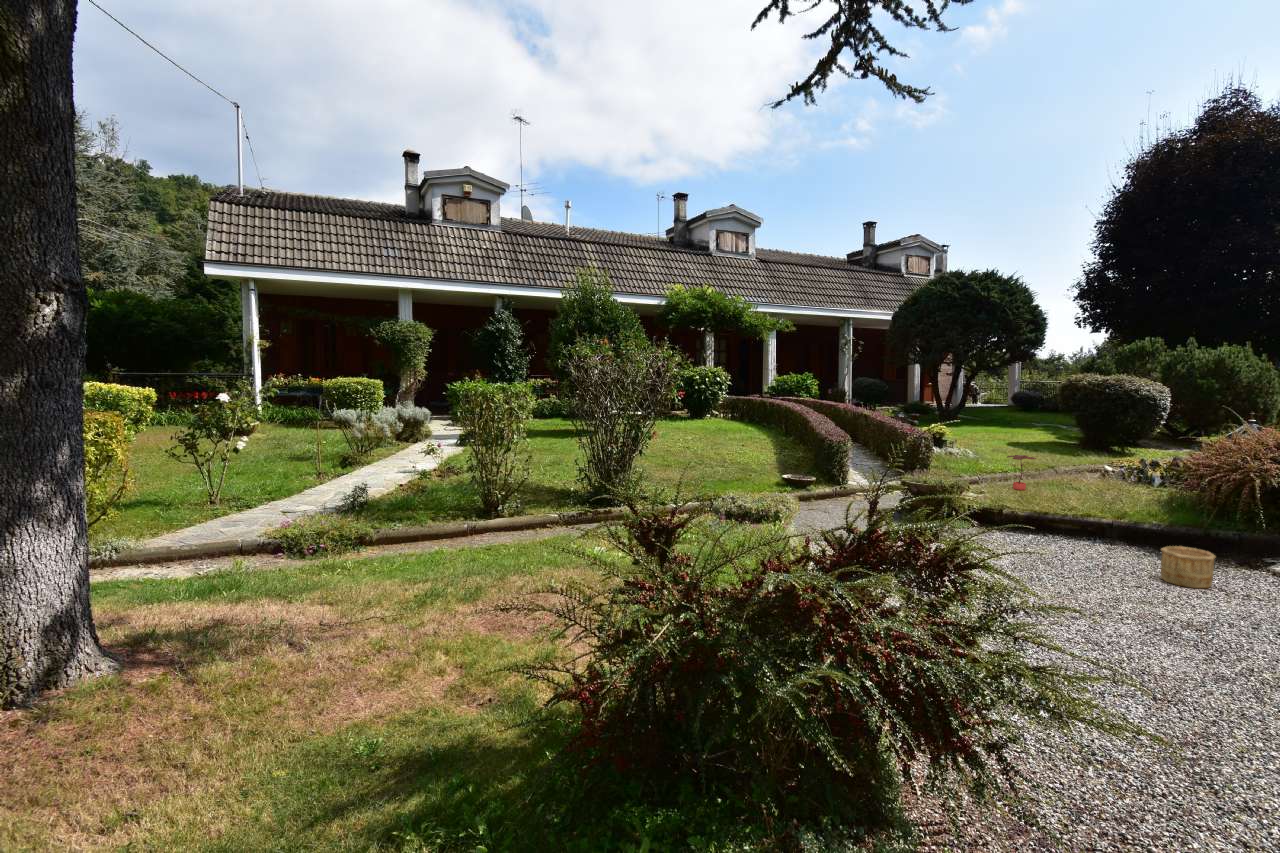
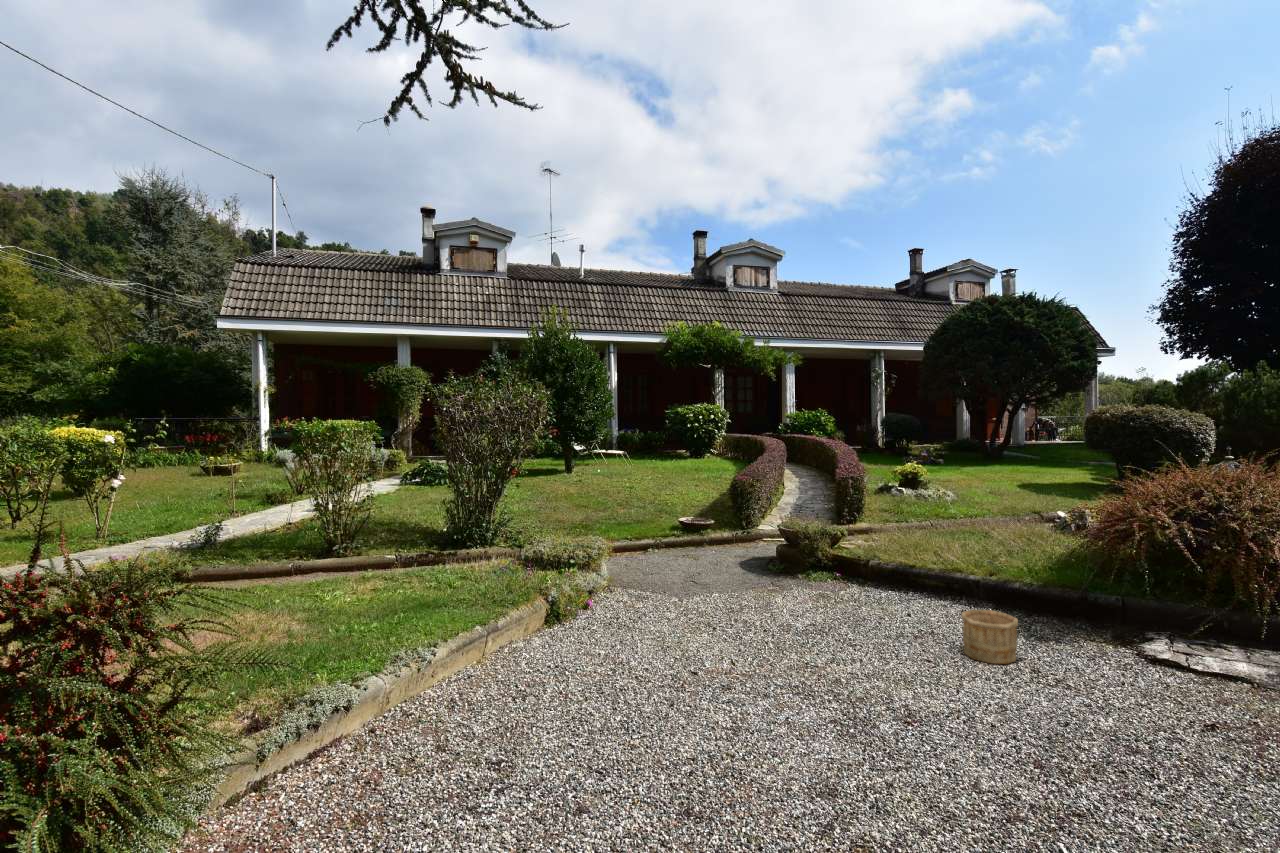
potted plant: present [1007,455,1036,490] -> none [911,497,942,537]

